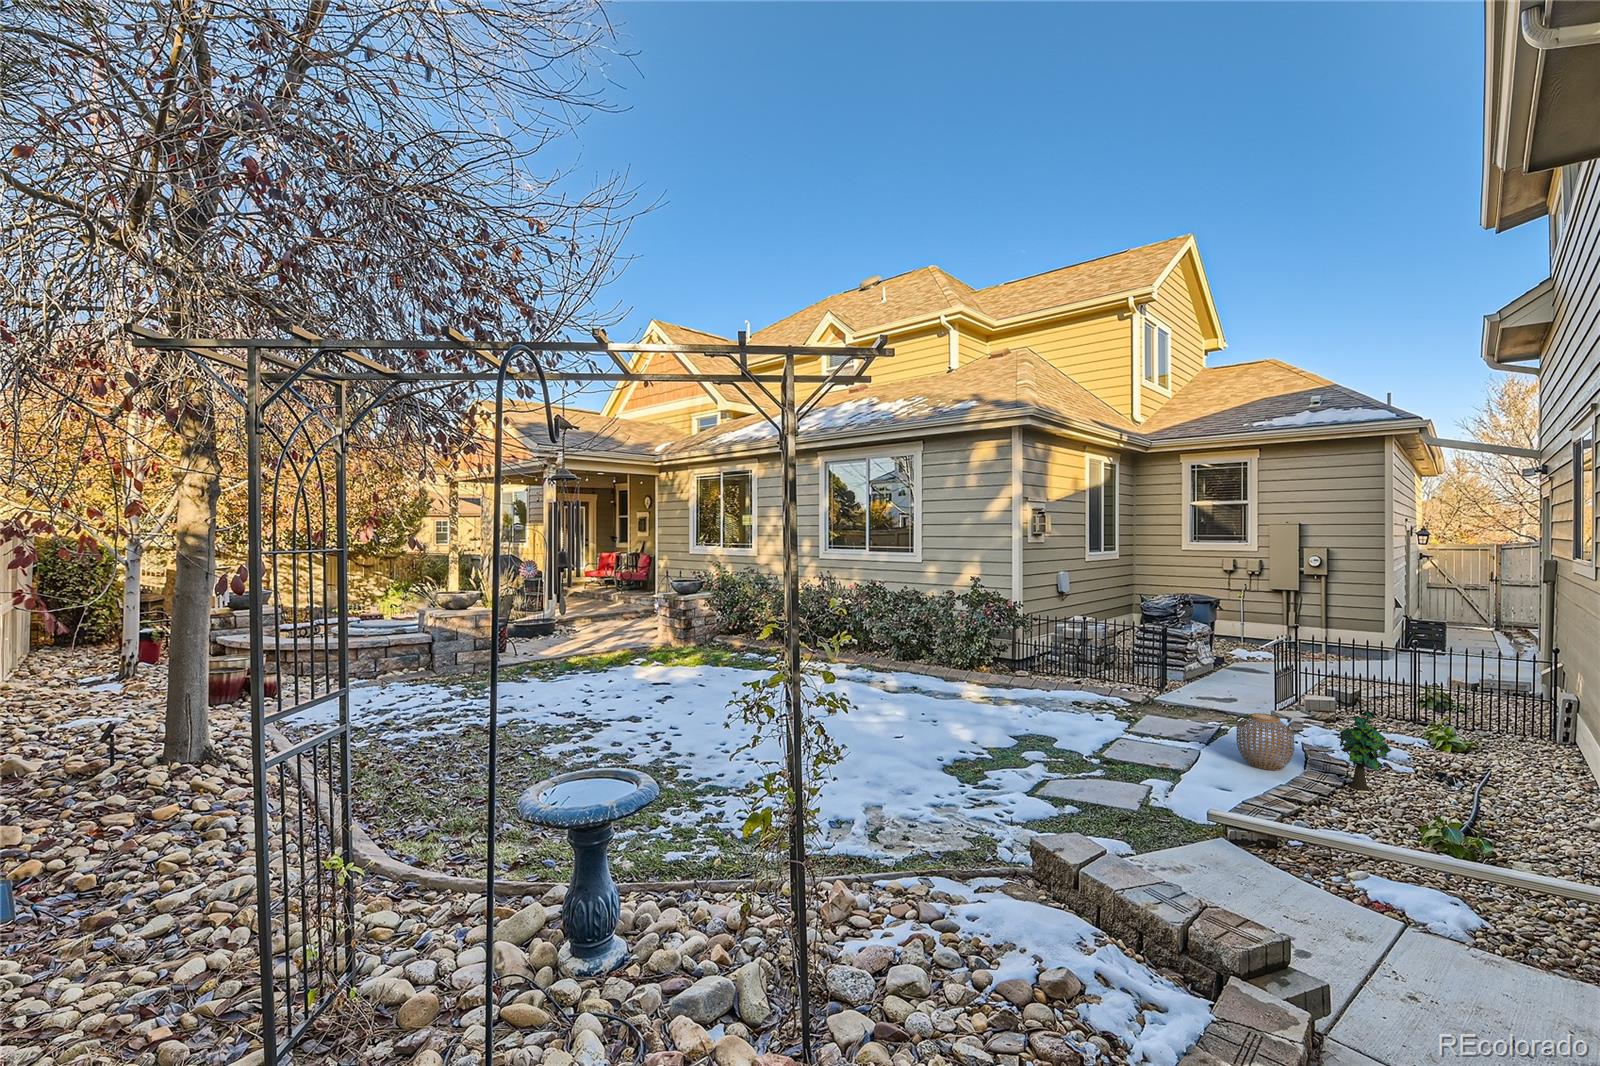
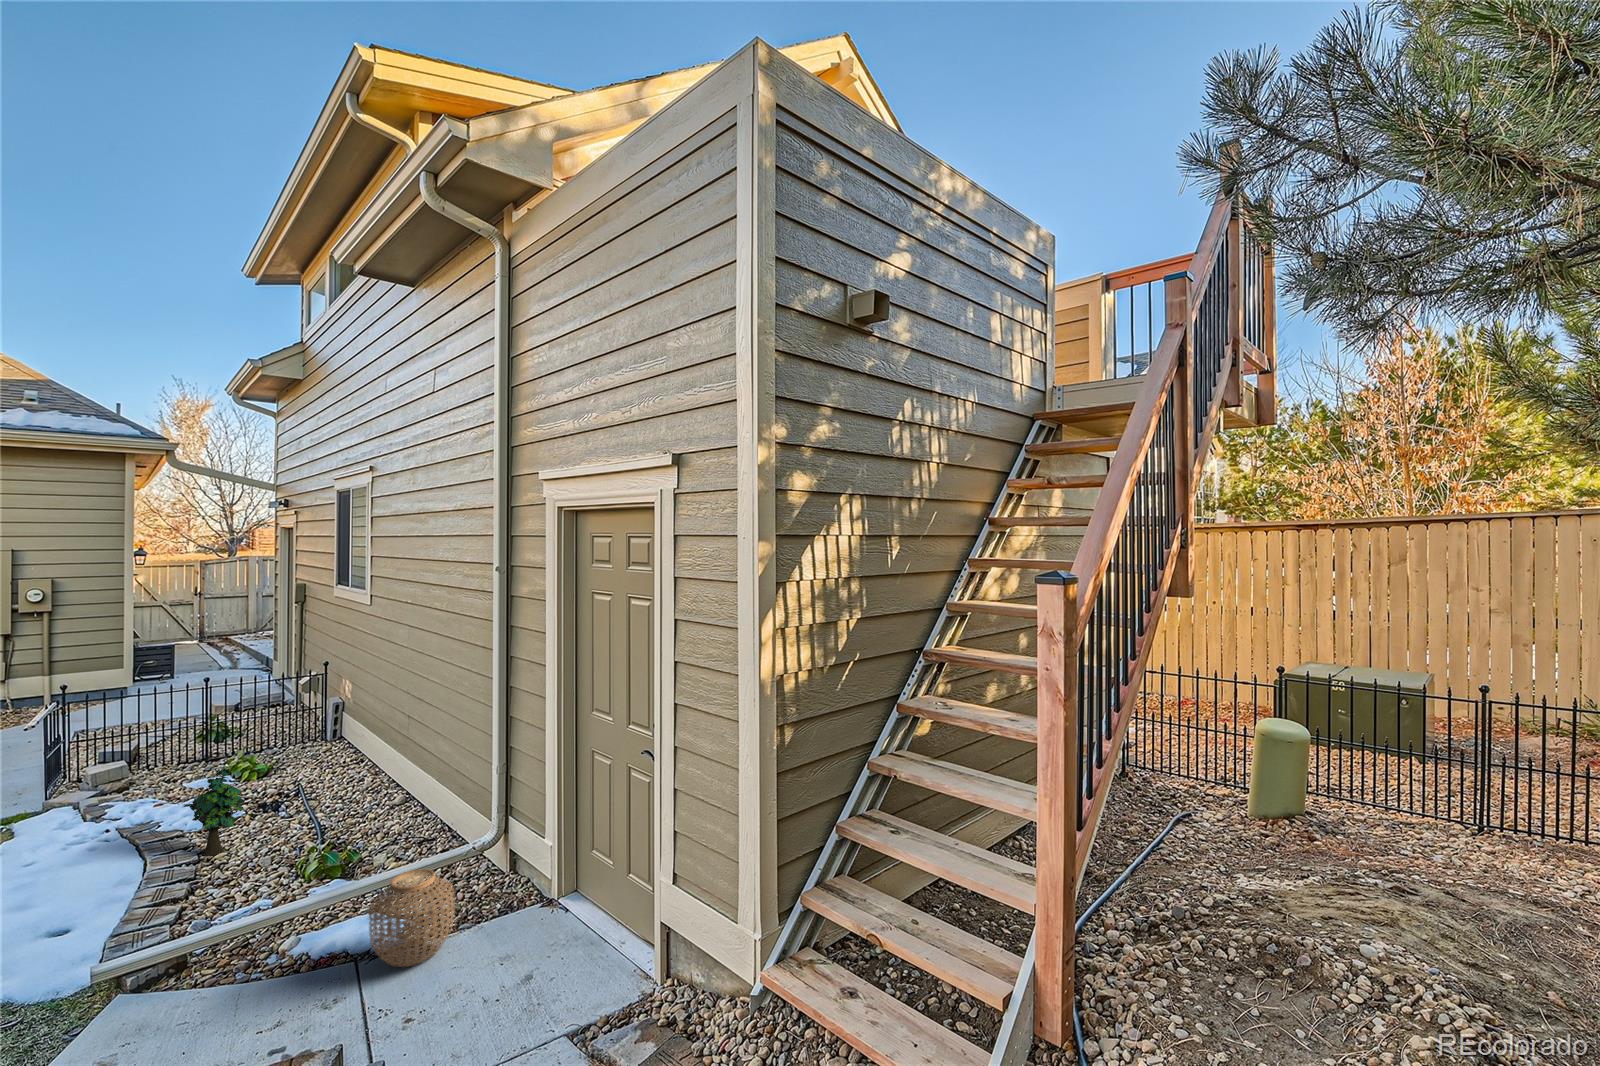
woven basket: present [1236,713,1294,771] -> present [369,869,455,967]

